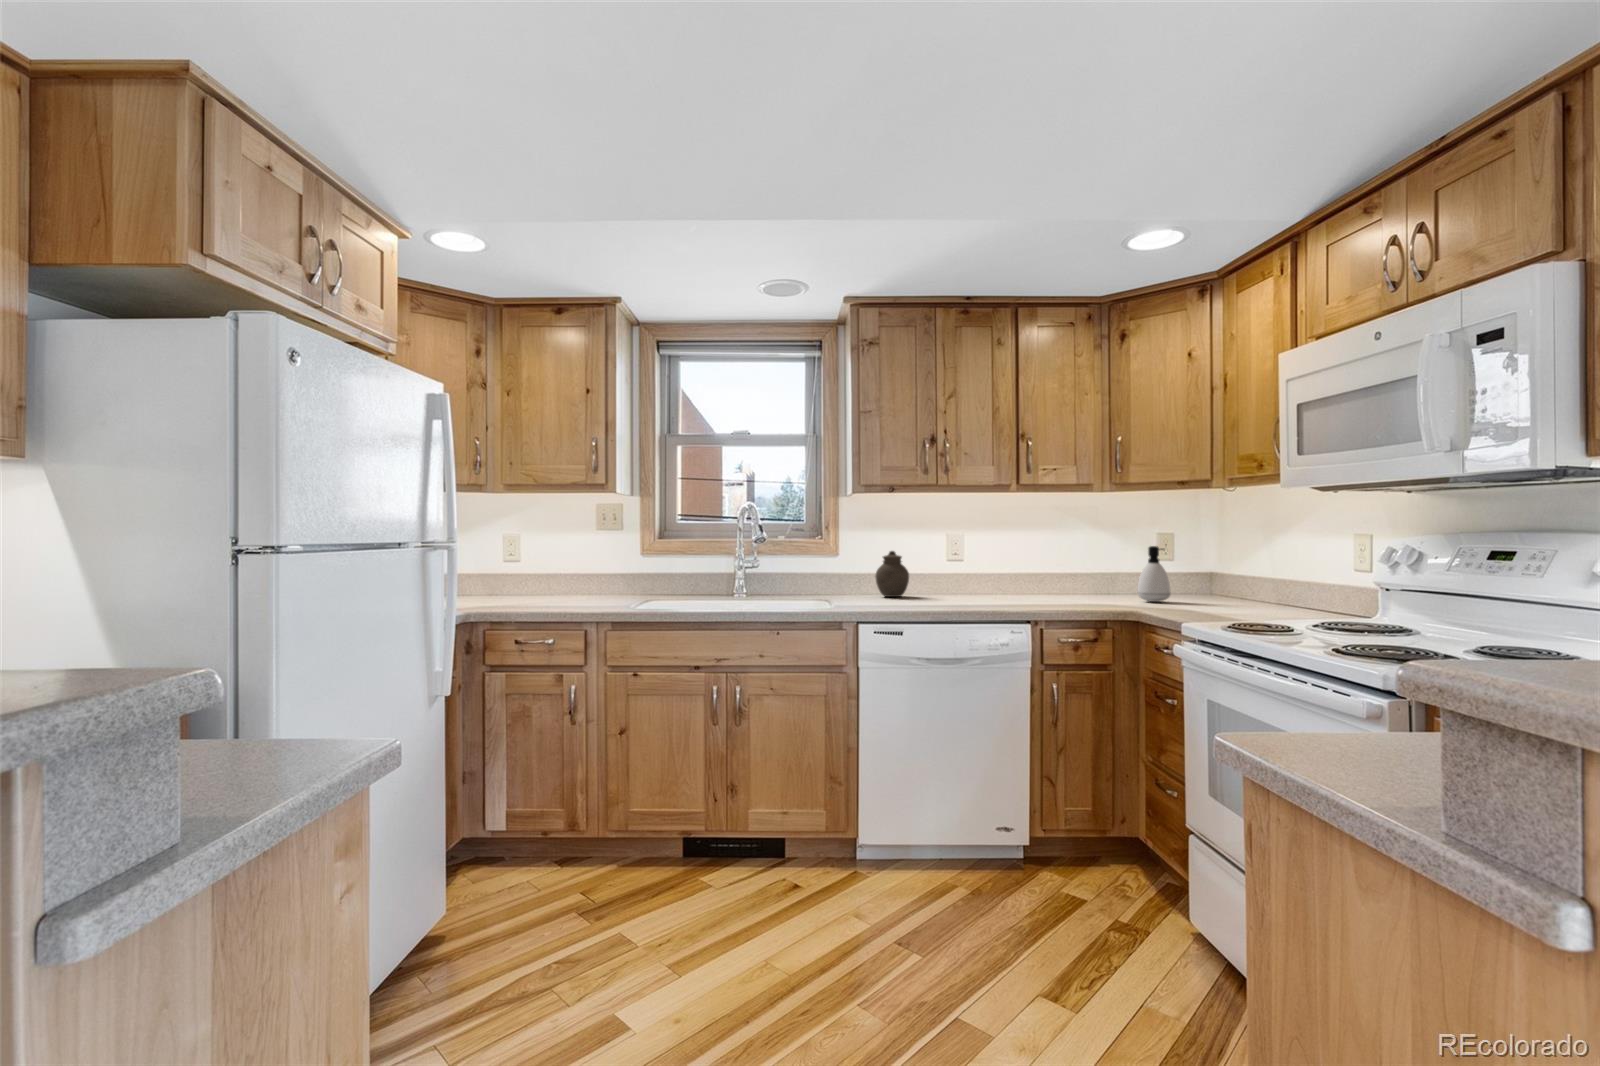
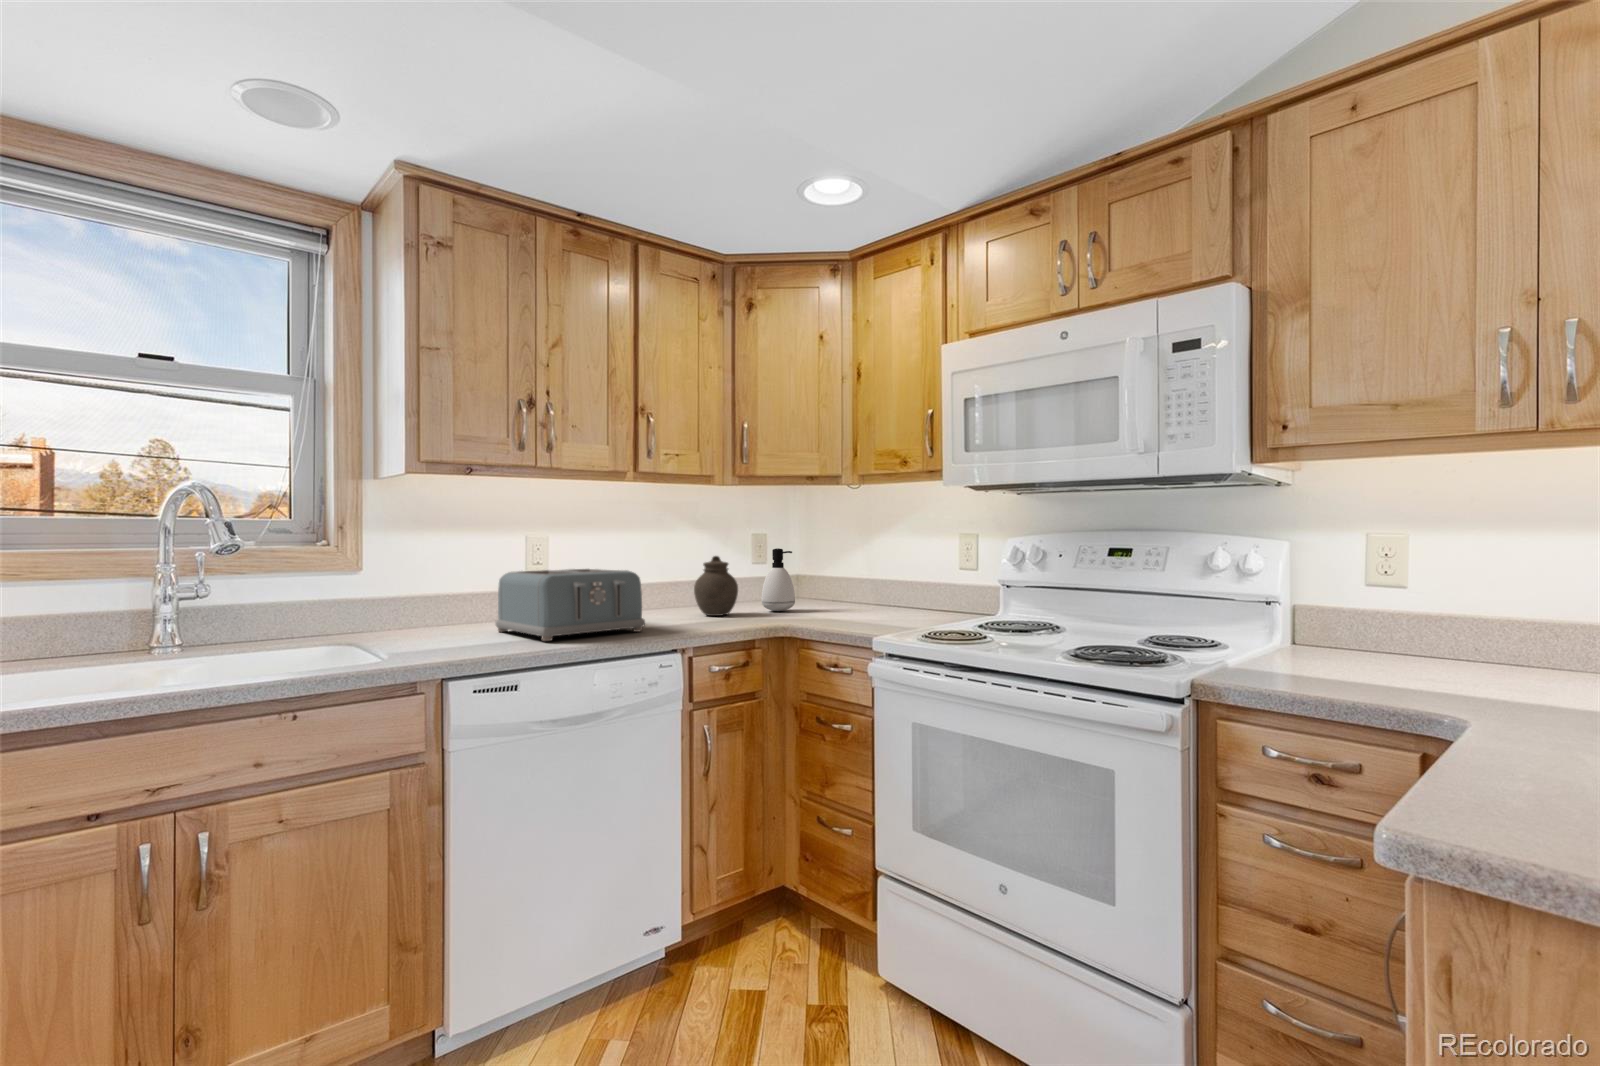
jar: present [875,551,909,597] -> present [694,556,738,616]
toaster: none [913,559,1009,607] -> present [495,569,645,641]

